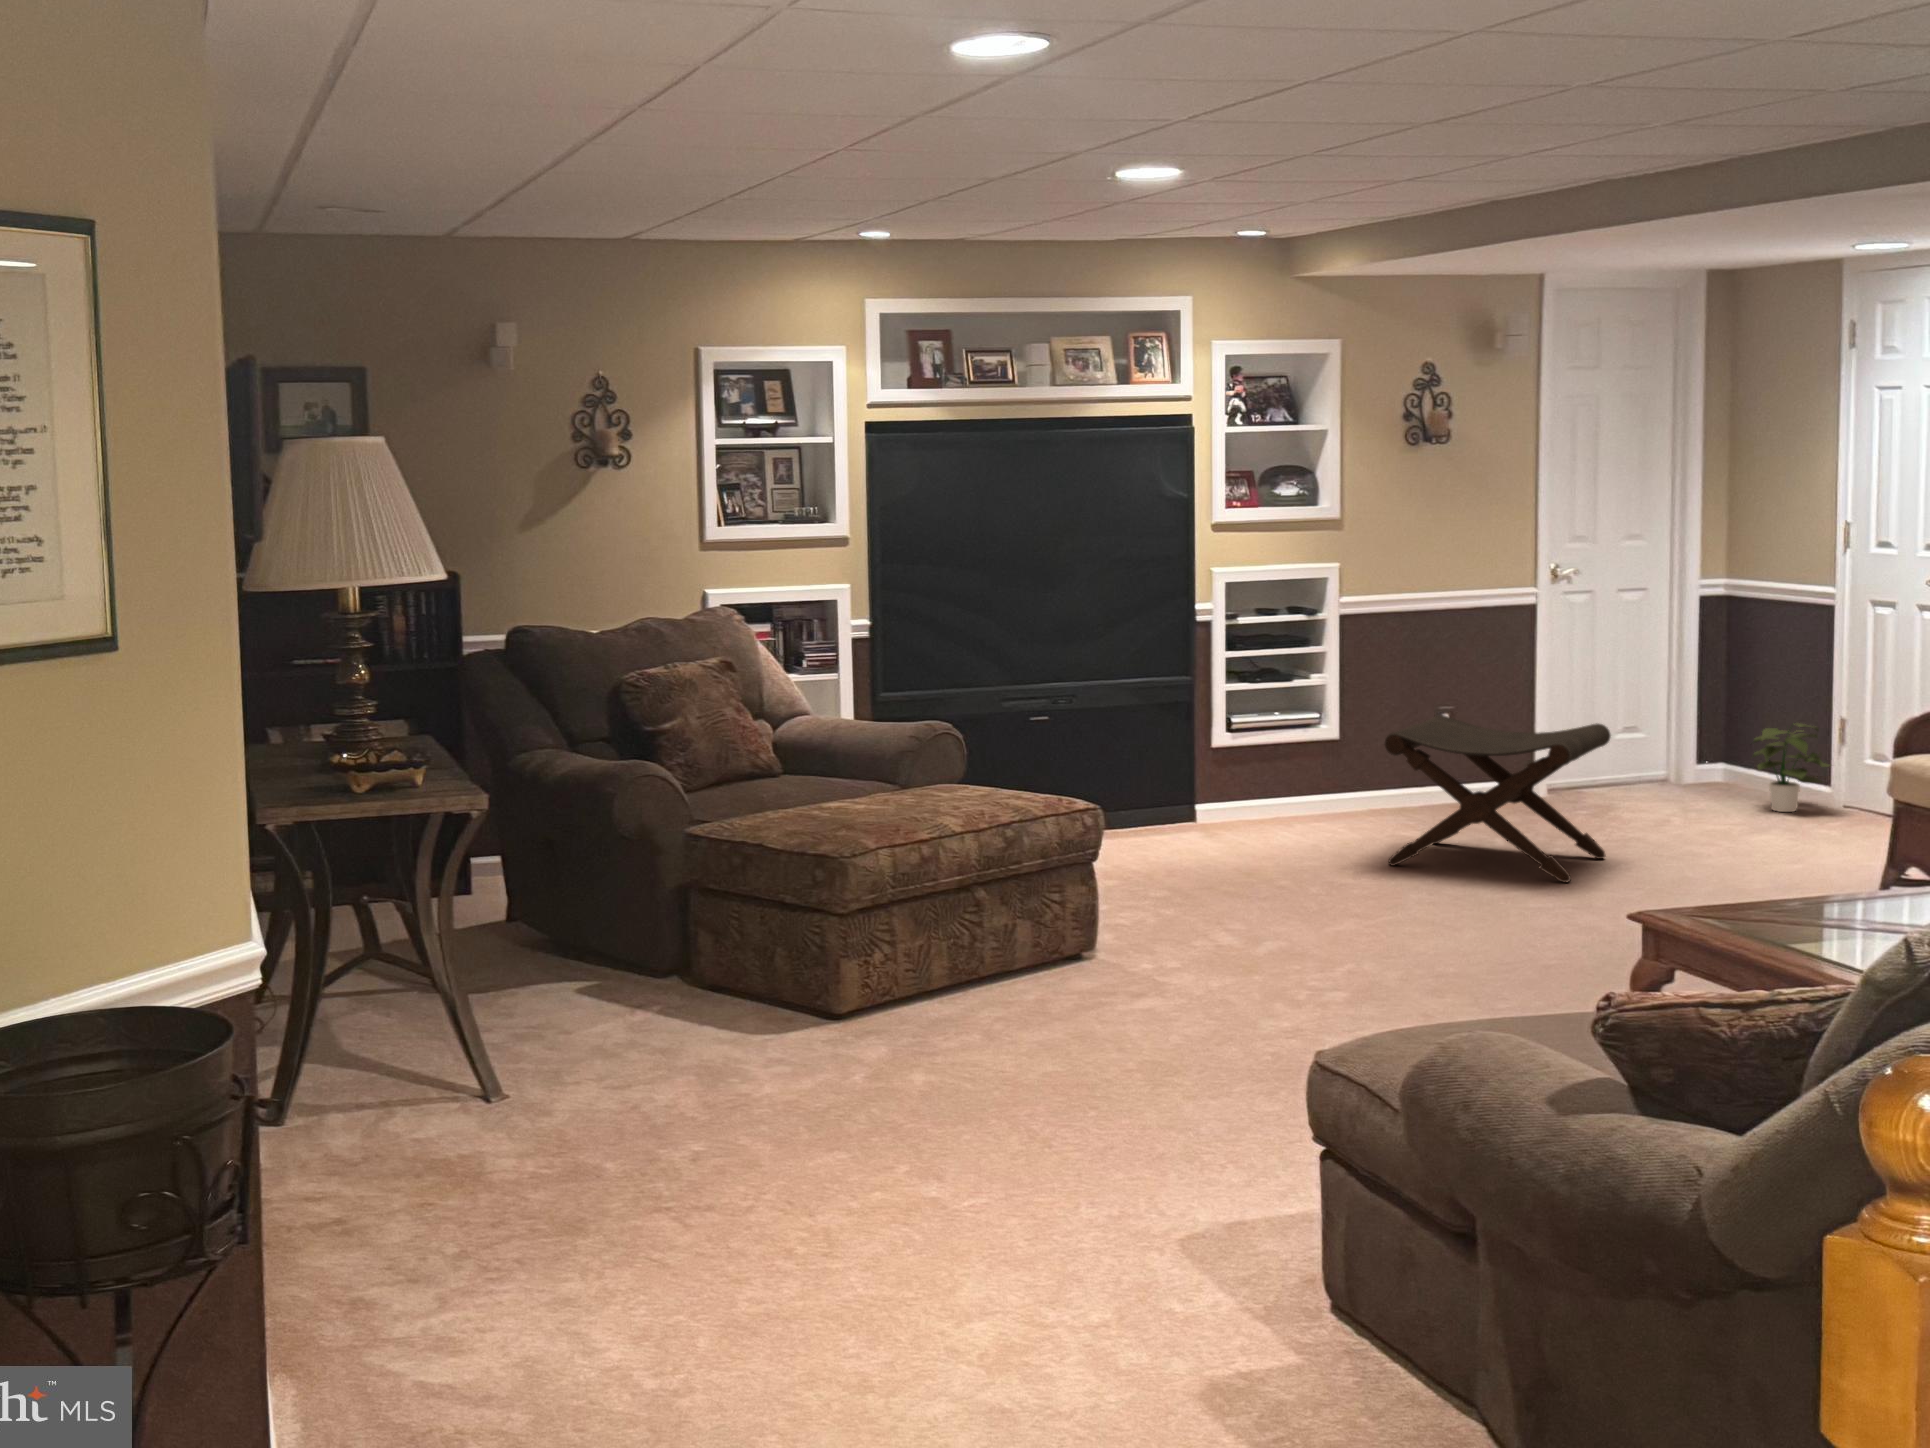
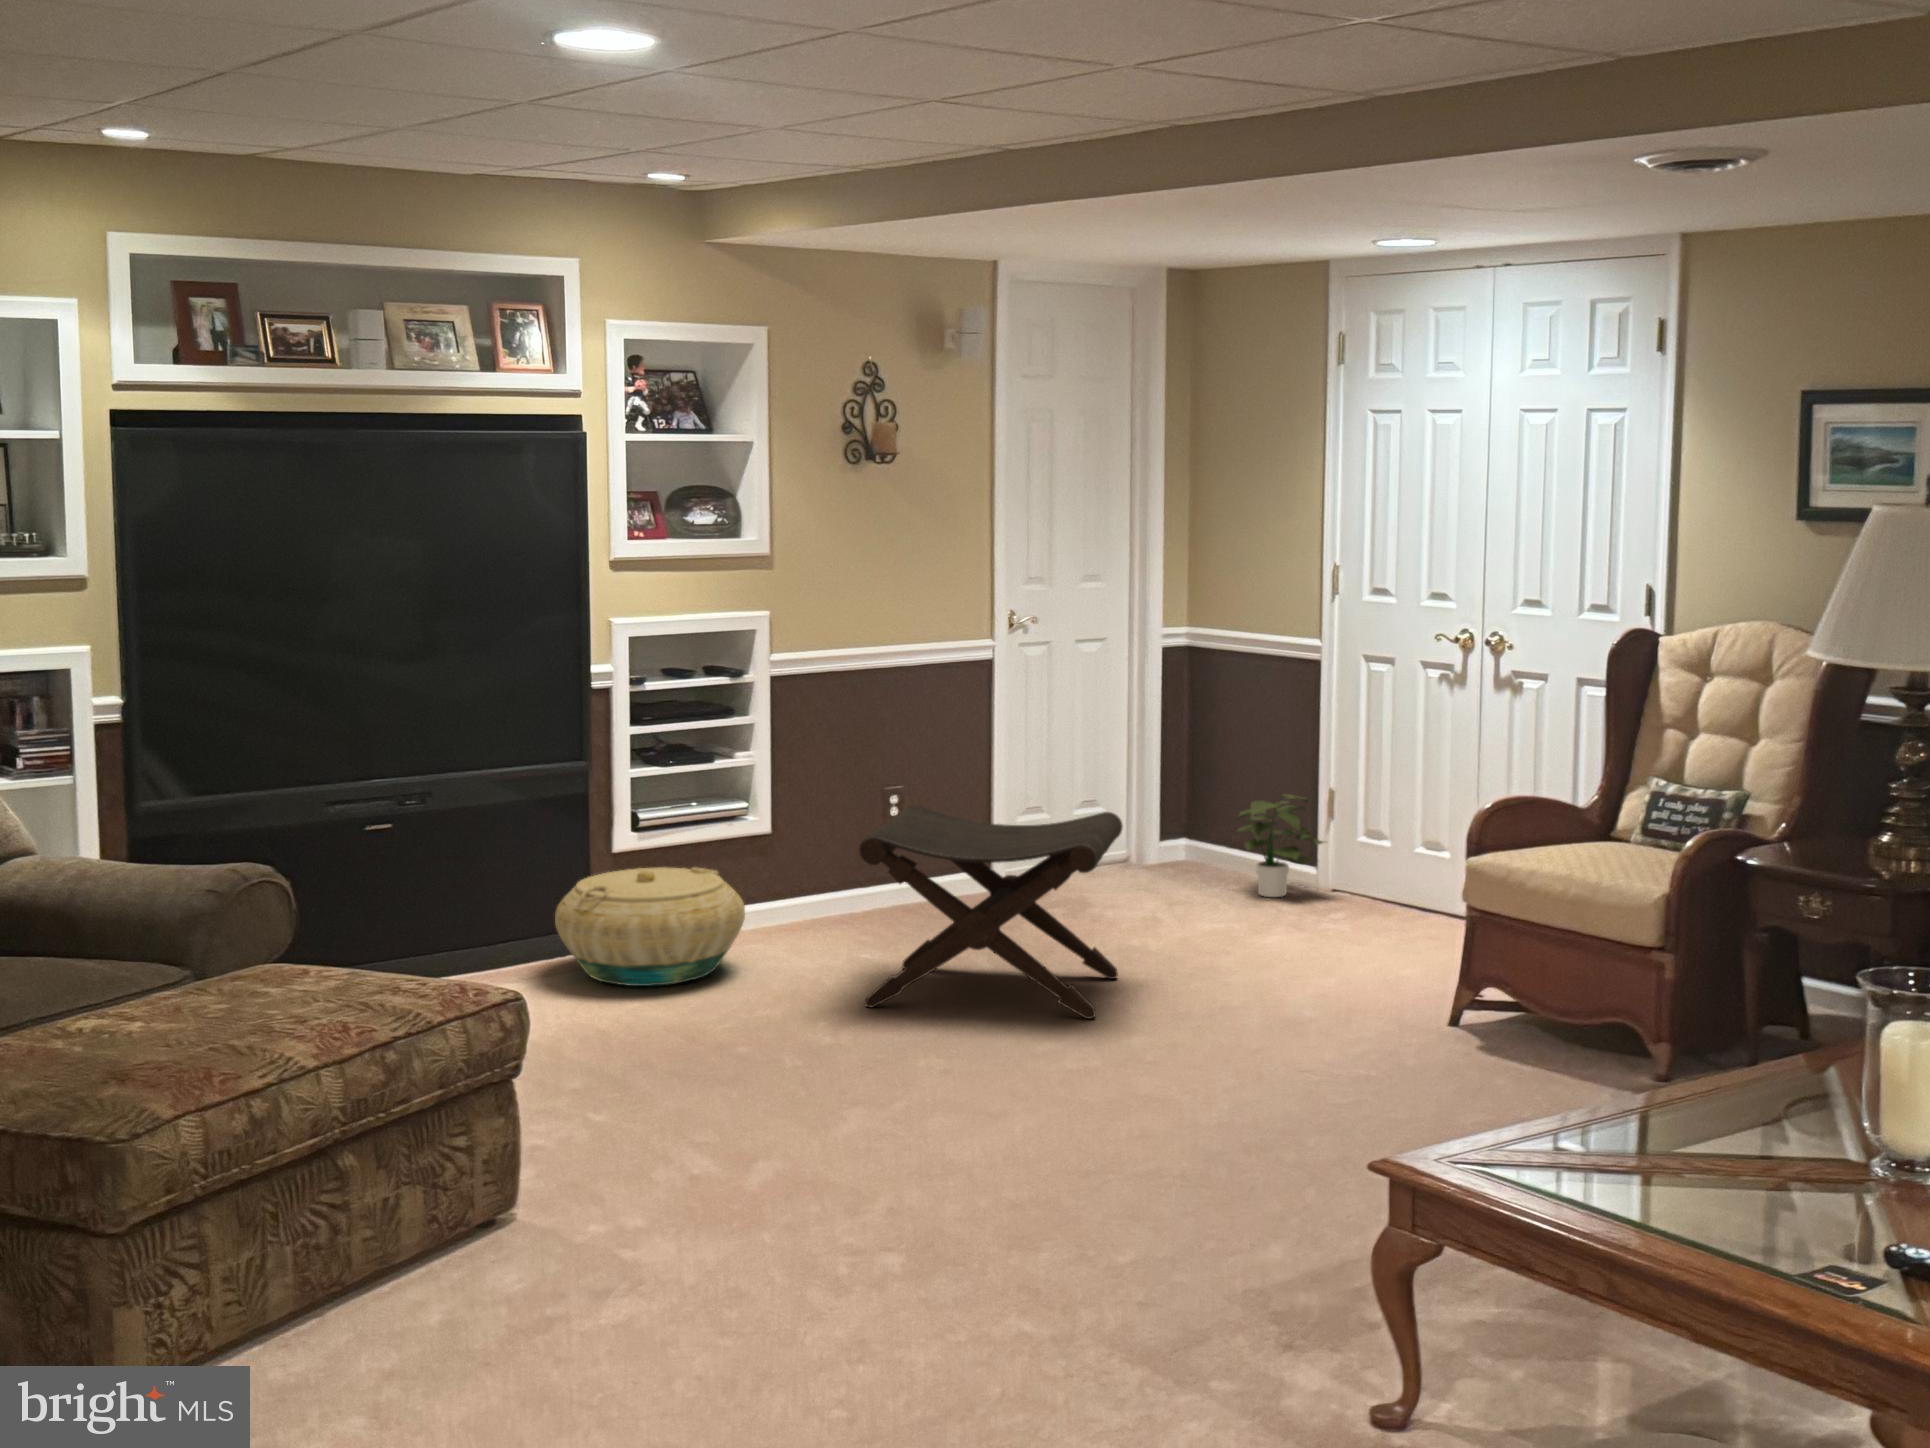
basket: none [1164,757,1307,843] -> present [555,867,745,986]

